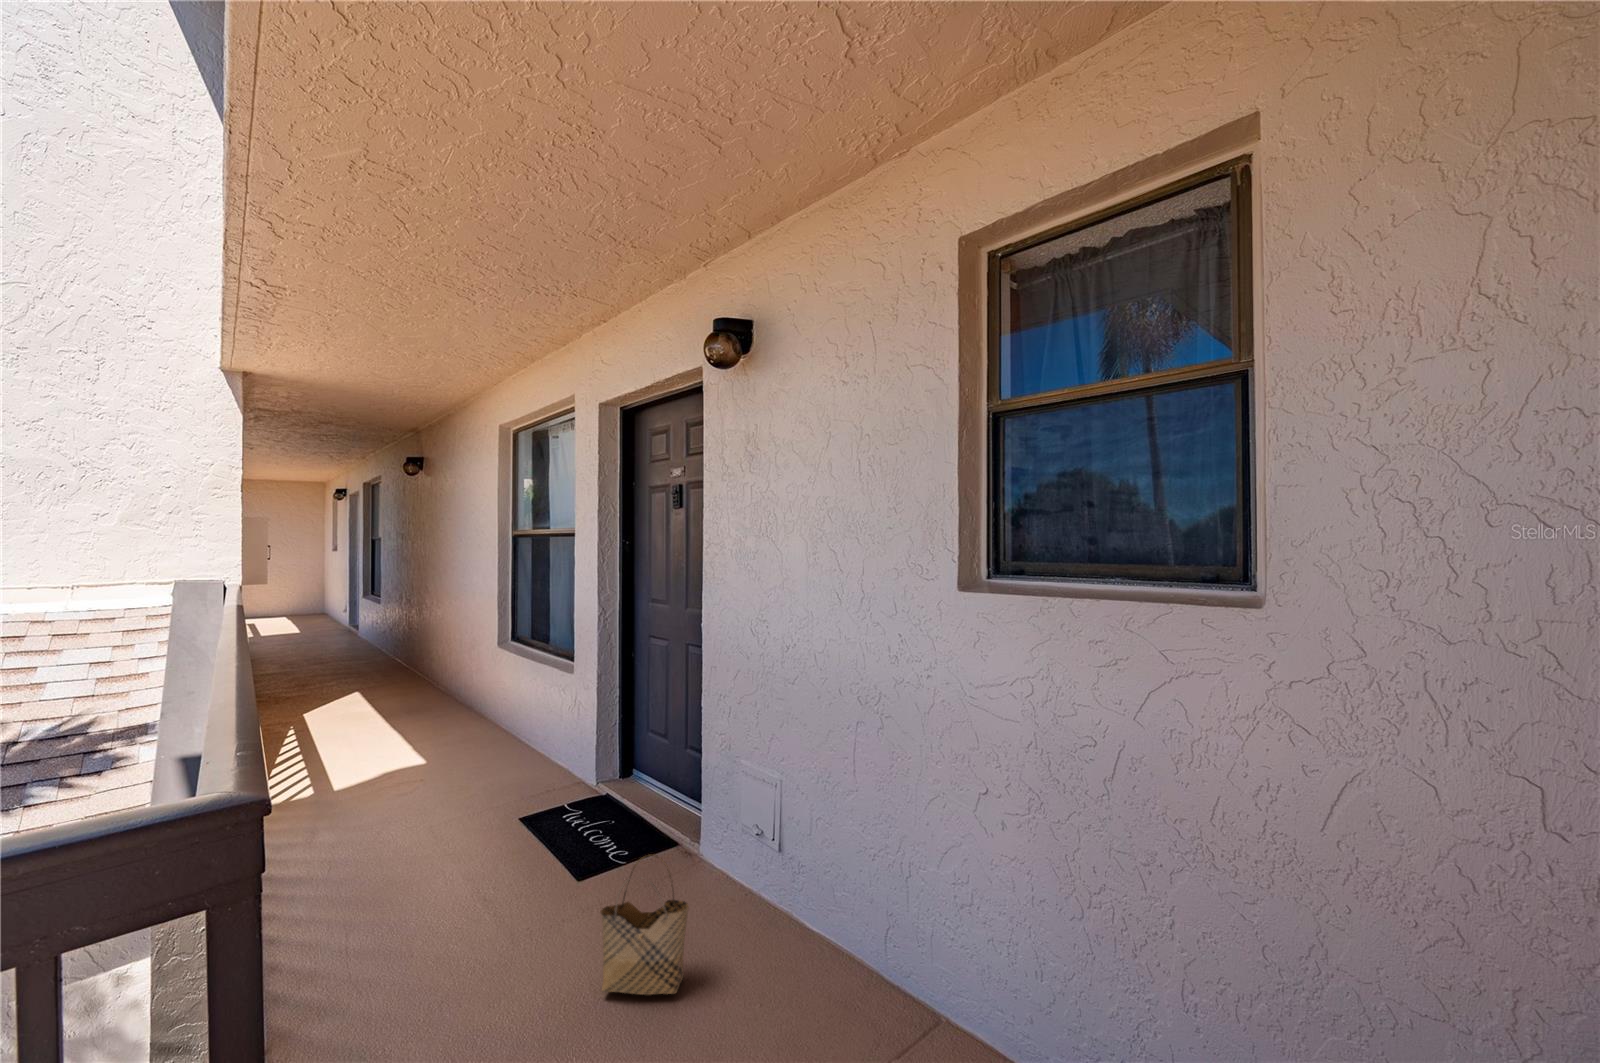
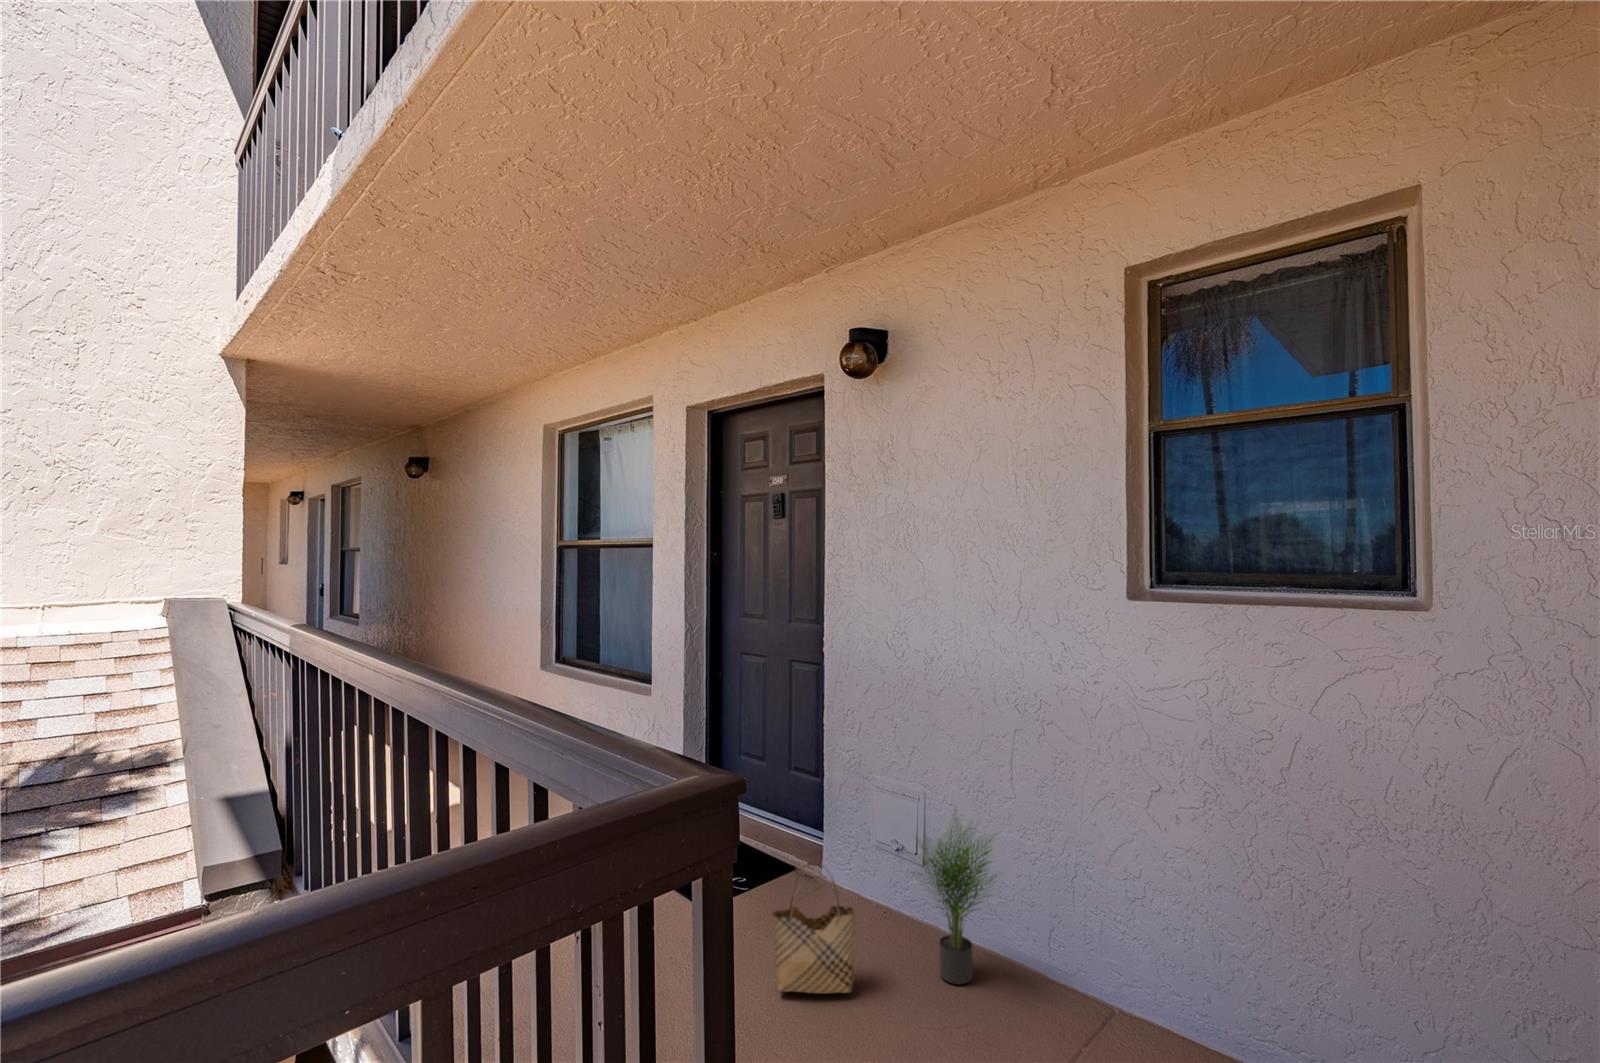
potted plant: none [743,796,843,983] -> present [910,814,994,984]

